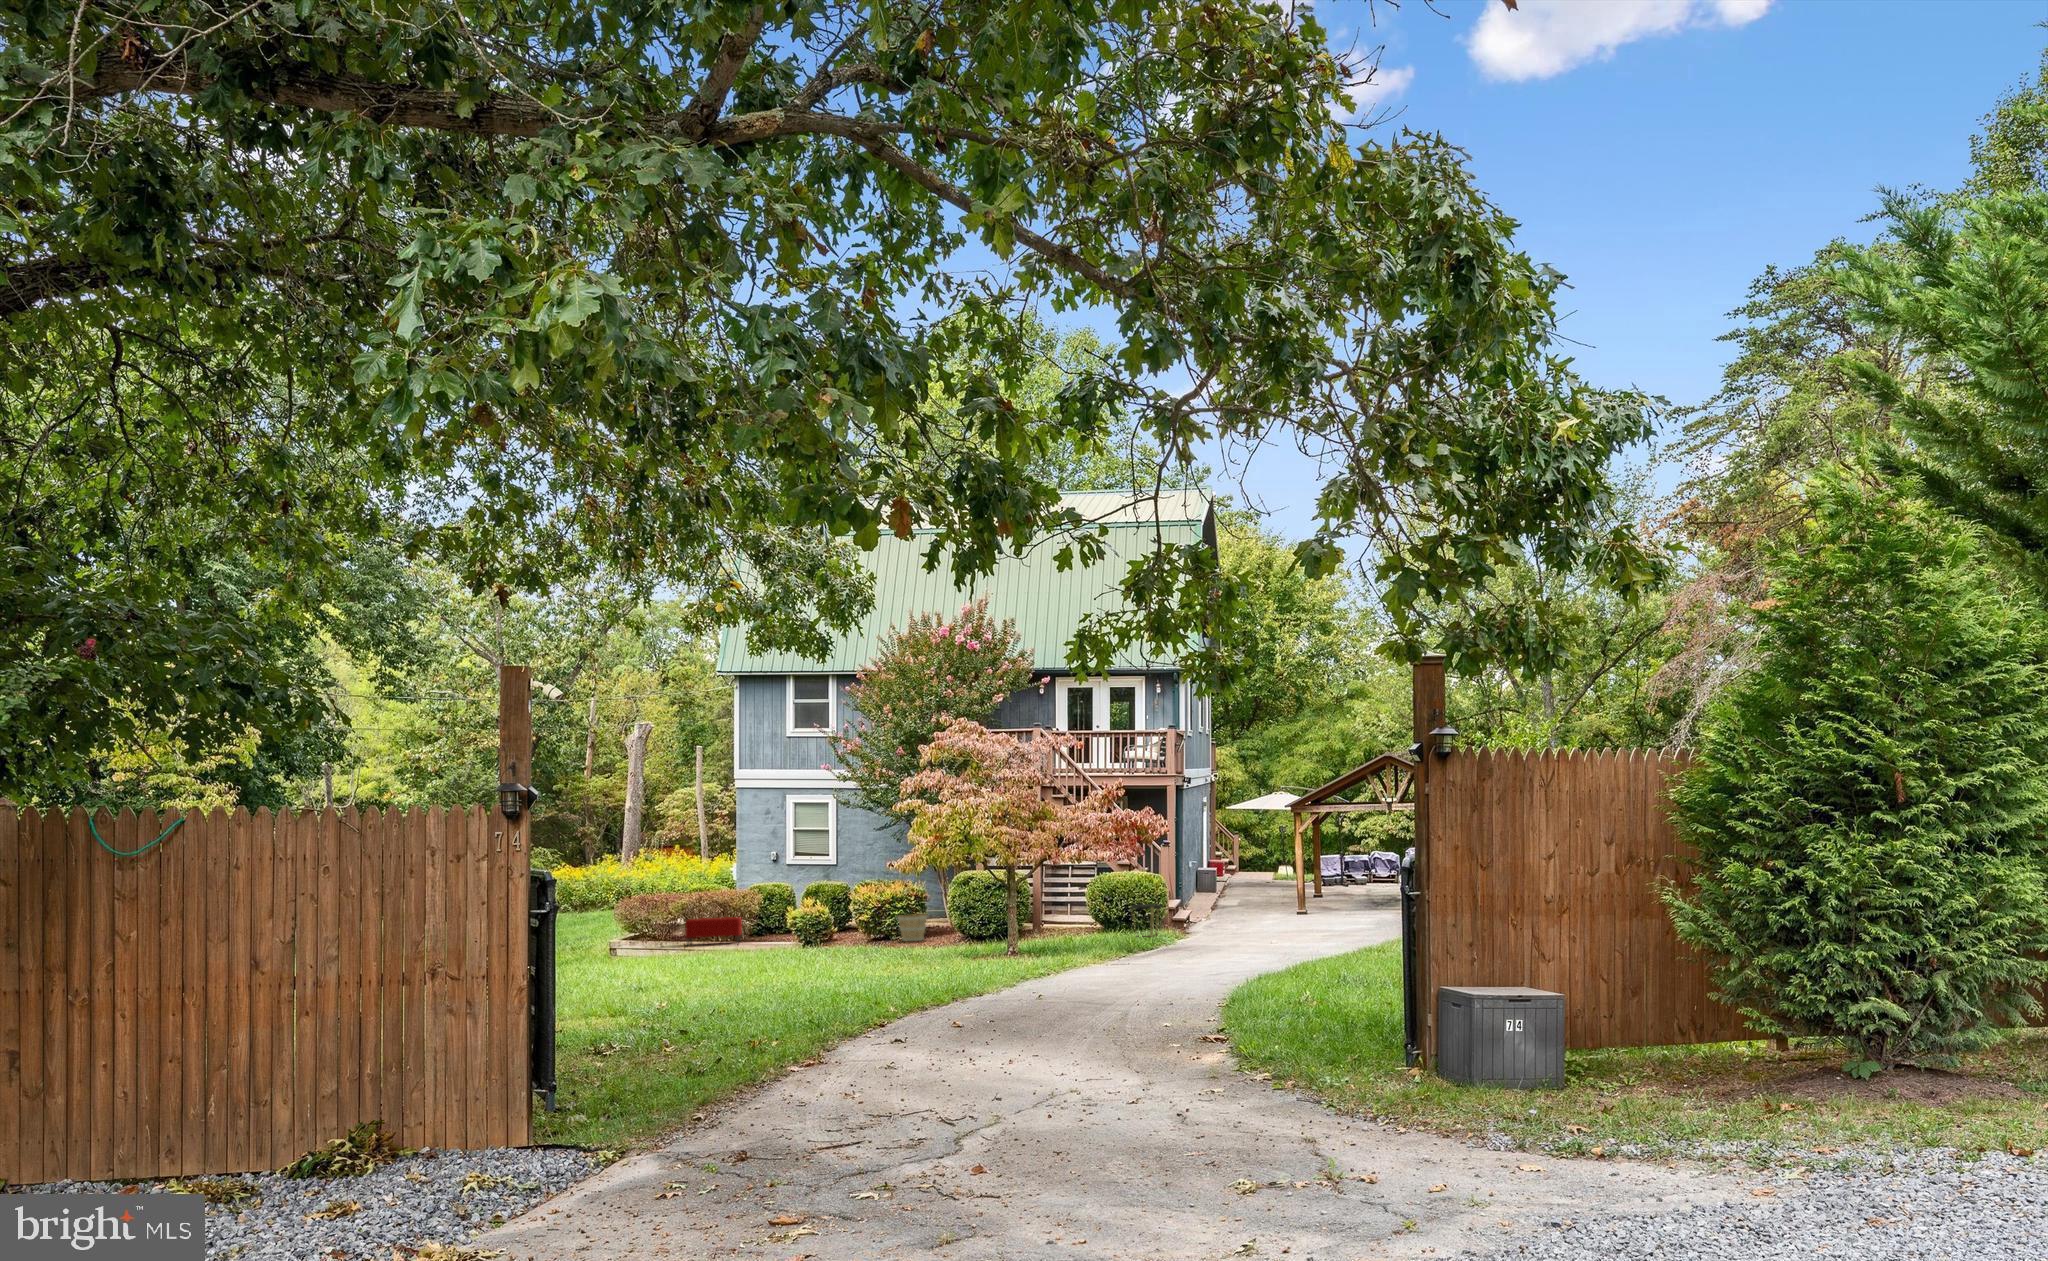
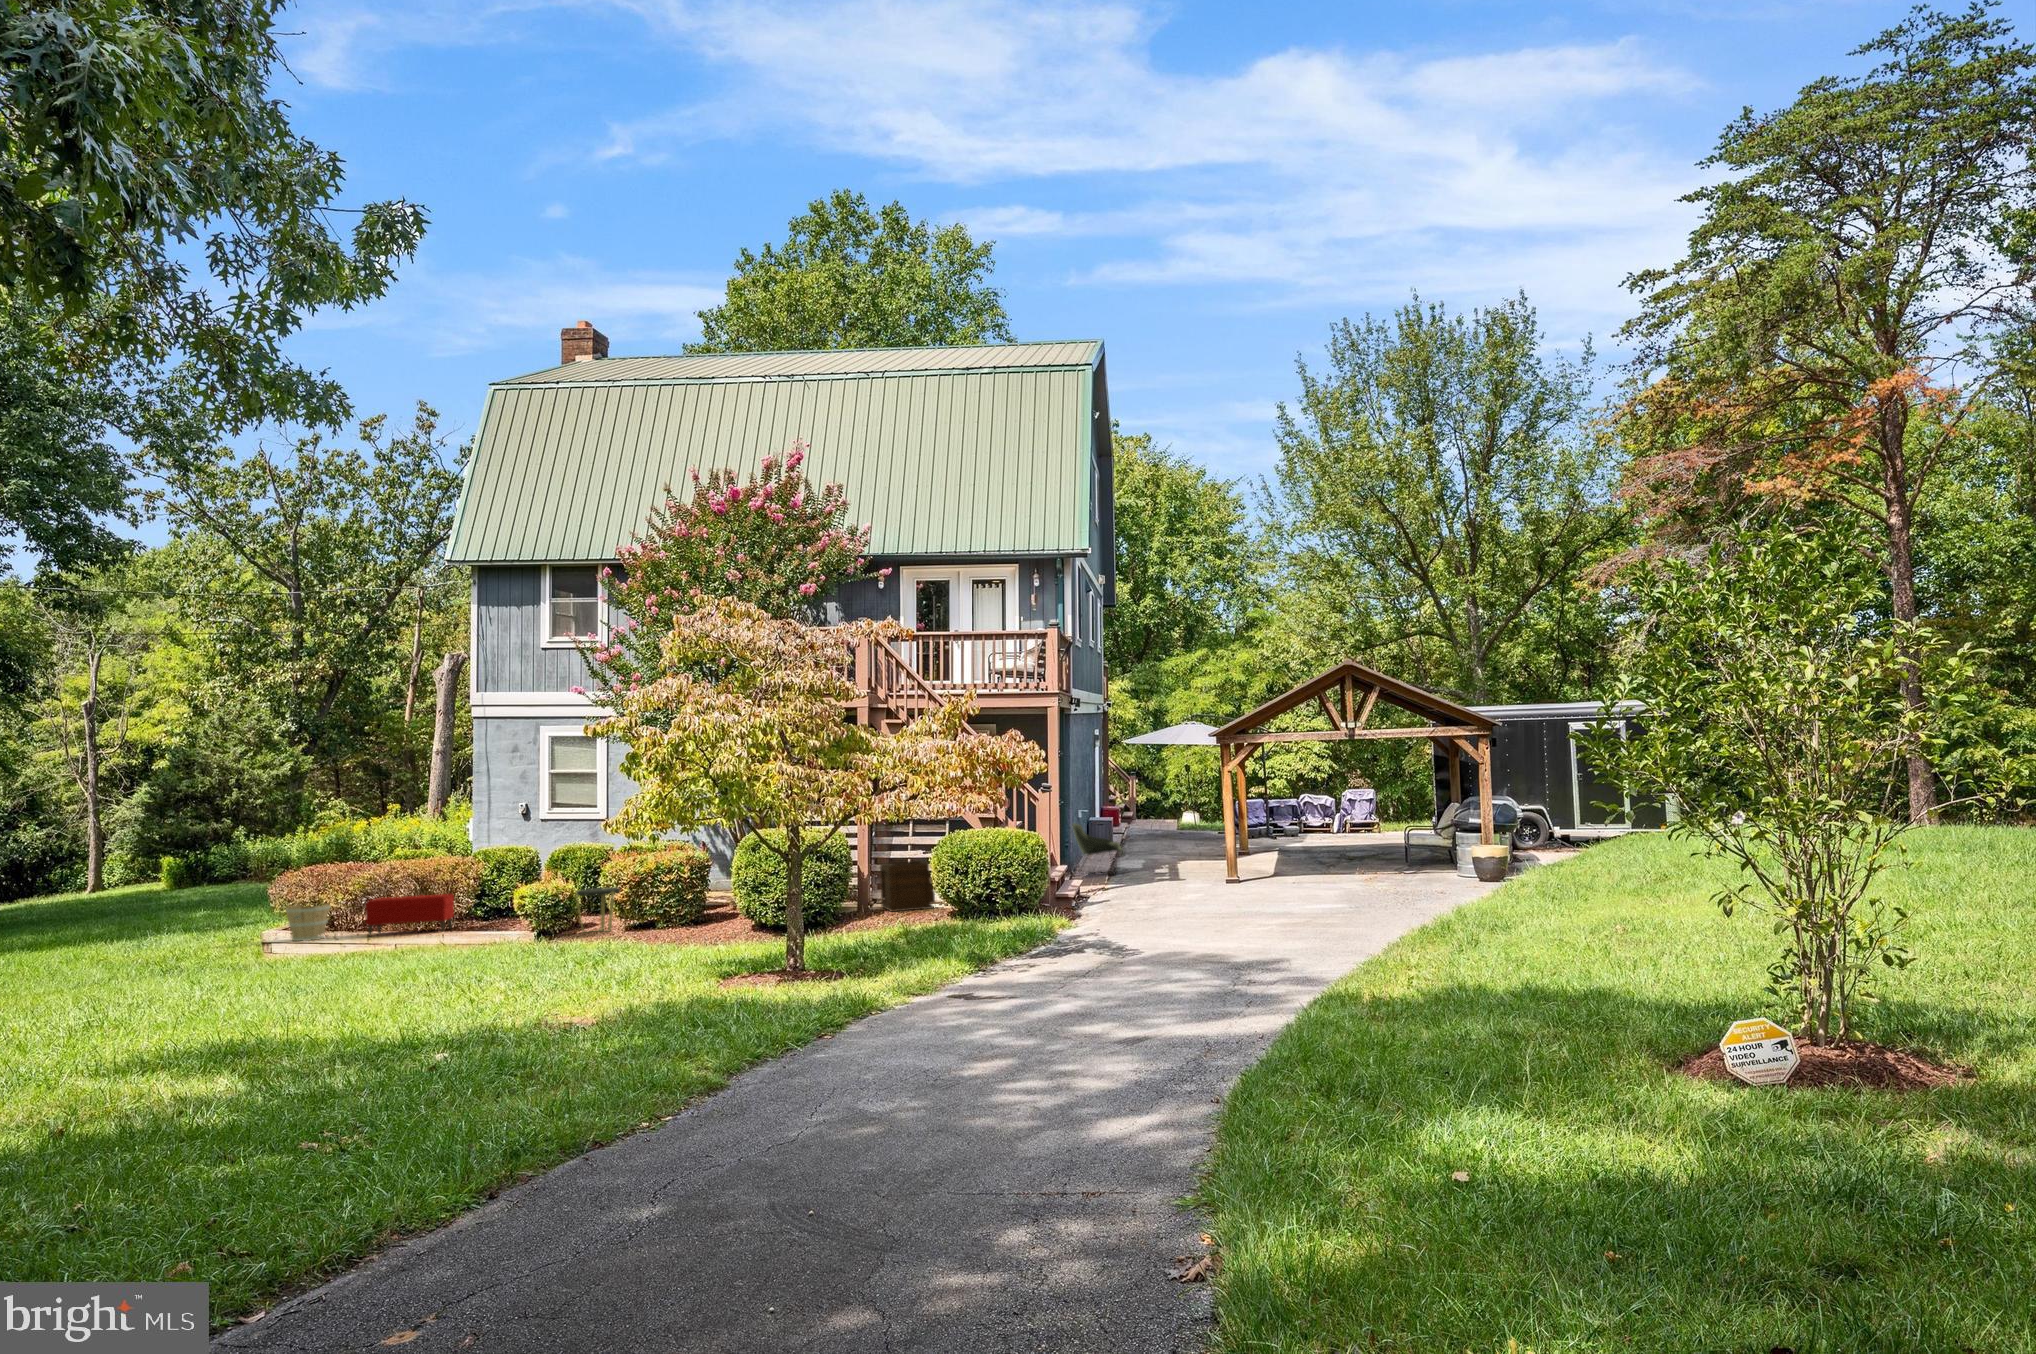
lounge chair: none [1185,871,1223,913] -> present [1072,823,1121,874]
wooden crate: none [1047,896,1088,932] -> present [880,861,935,912]
side table: present [1131,904,1162,937] -> present [576,887,620,933]
wooden bucket: present [898,913,927,941] -> present [286,903,330,941]

